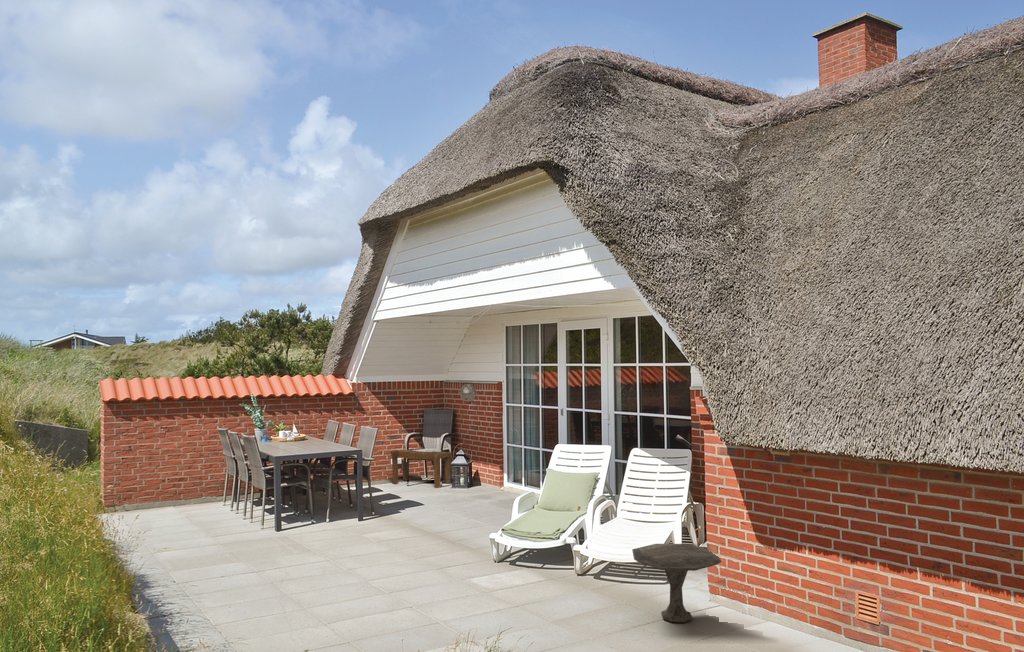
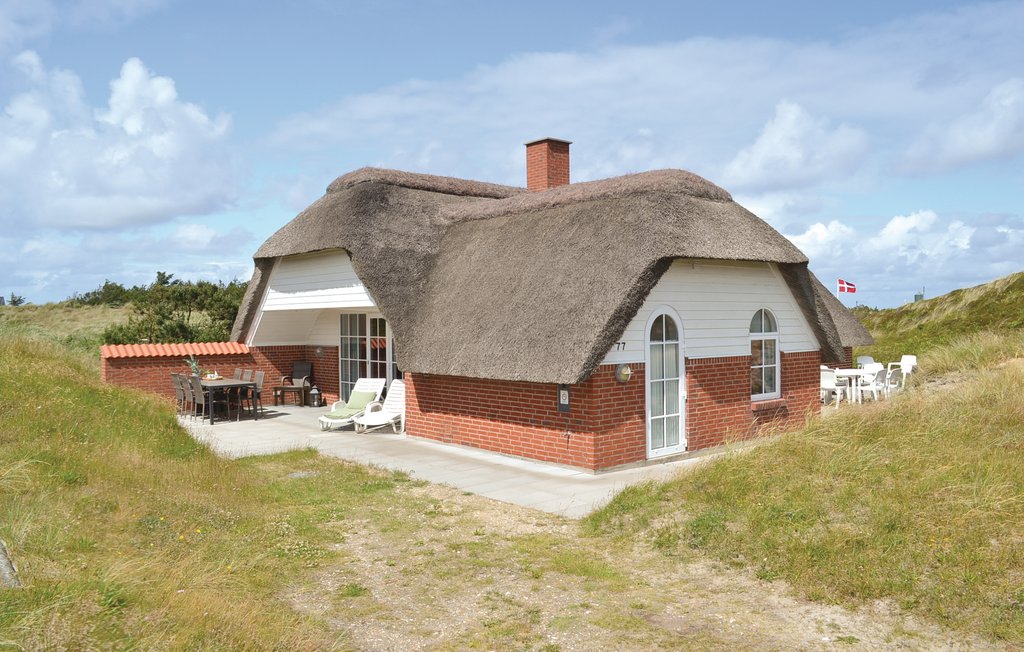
side table: present [632,544,721,623] -> none [372,412,406,439]

